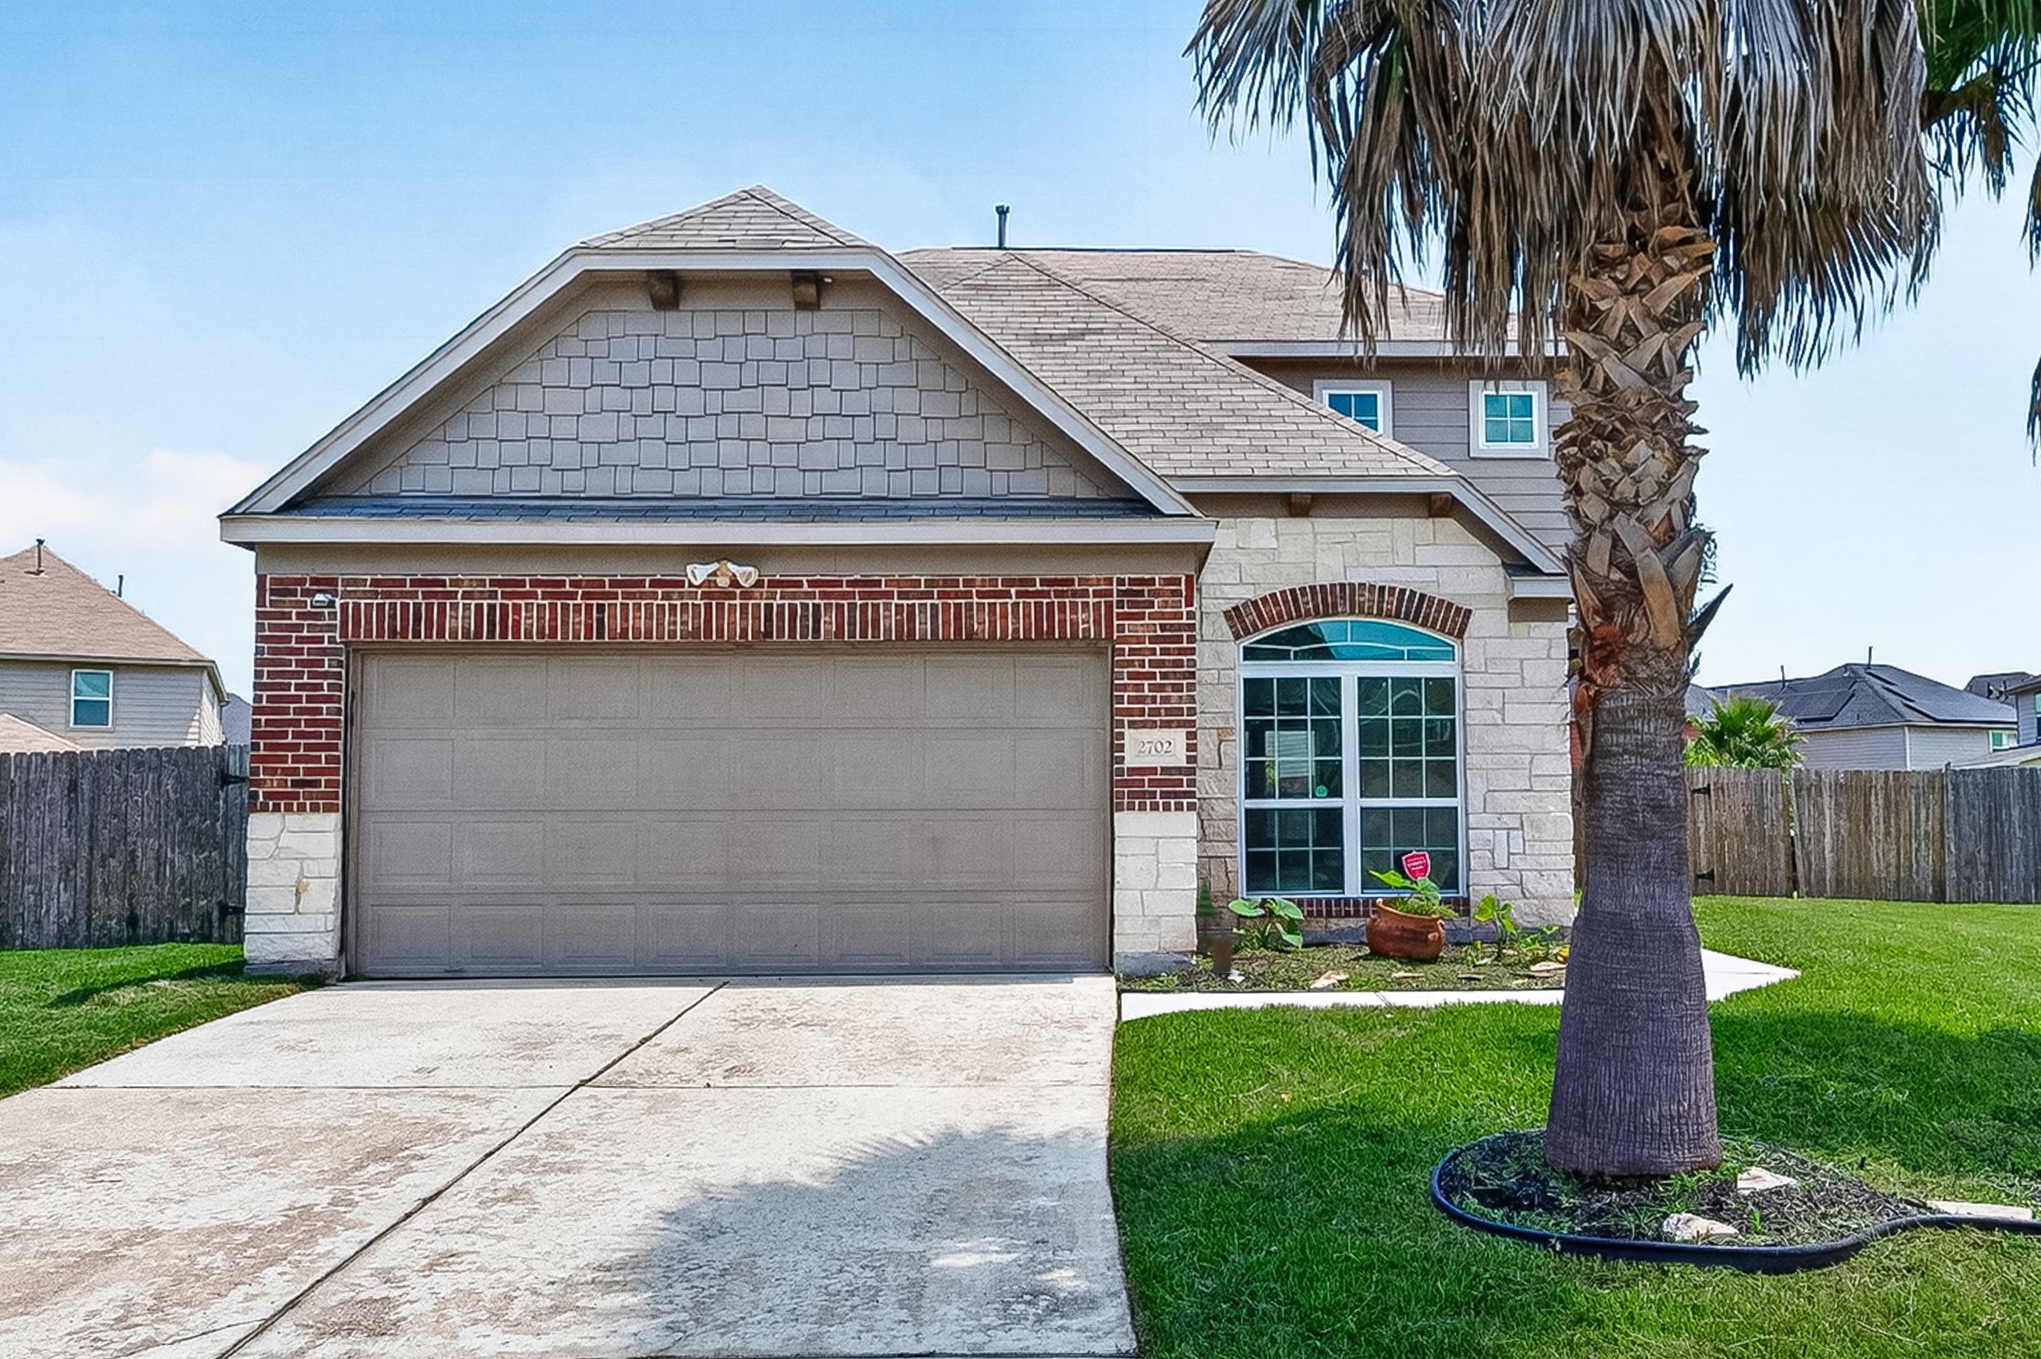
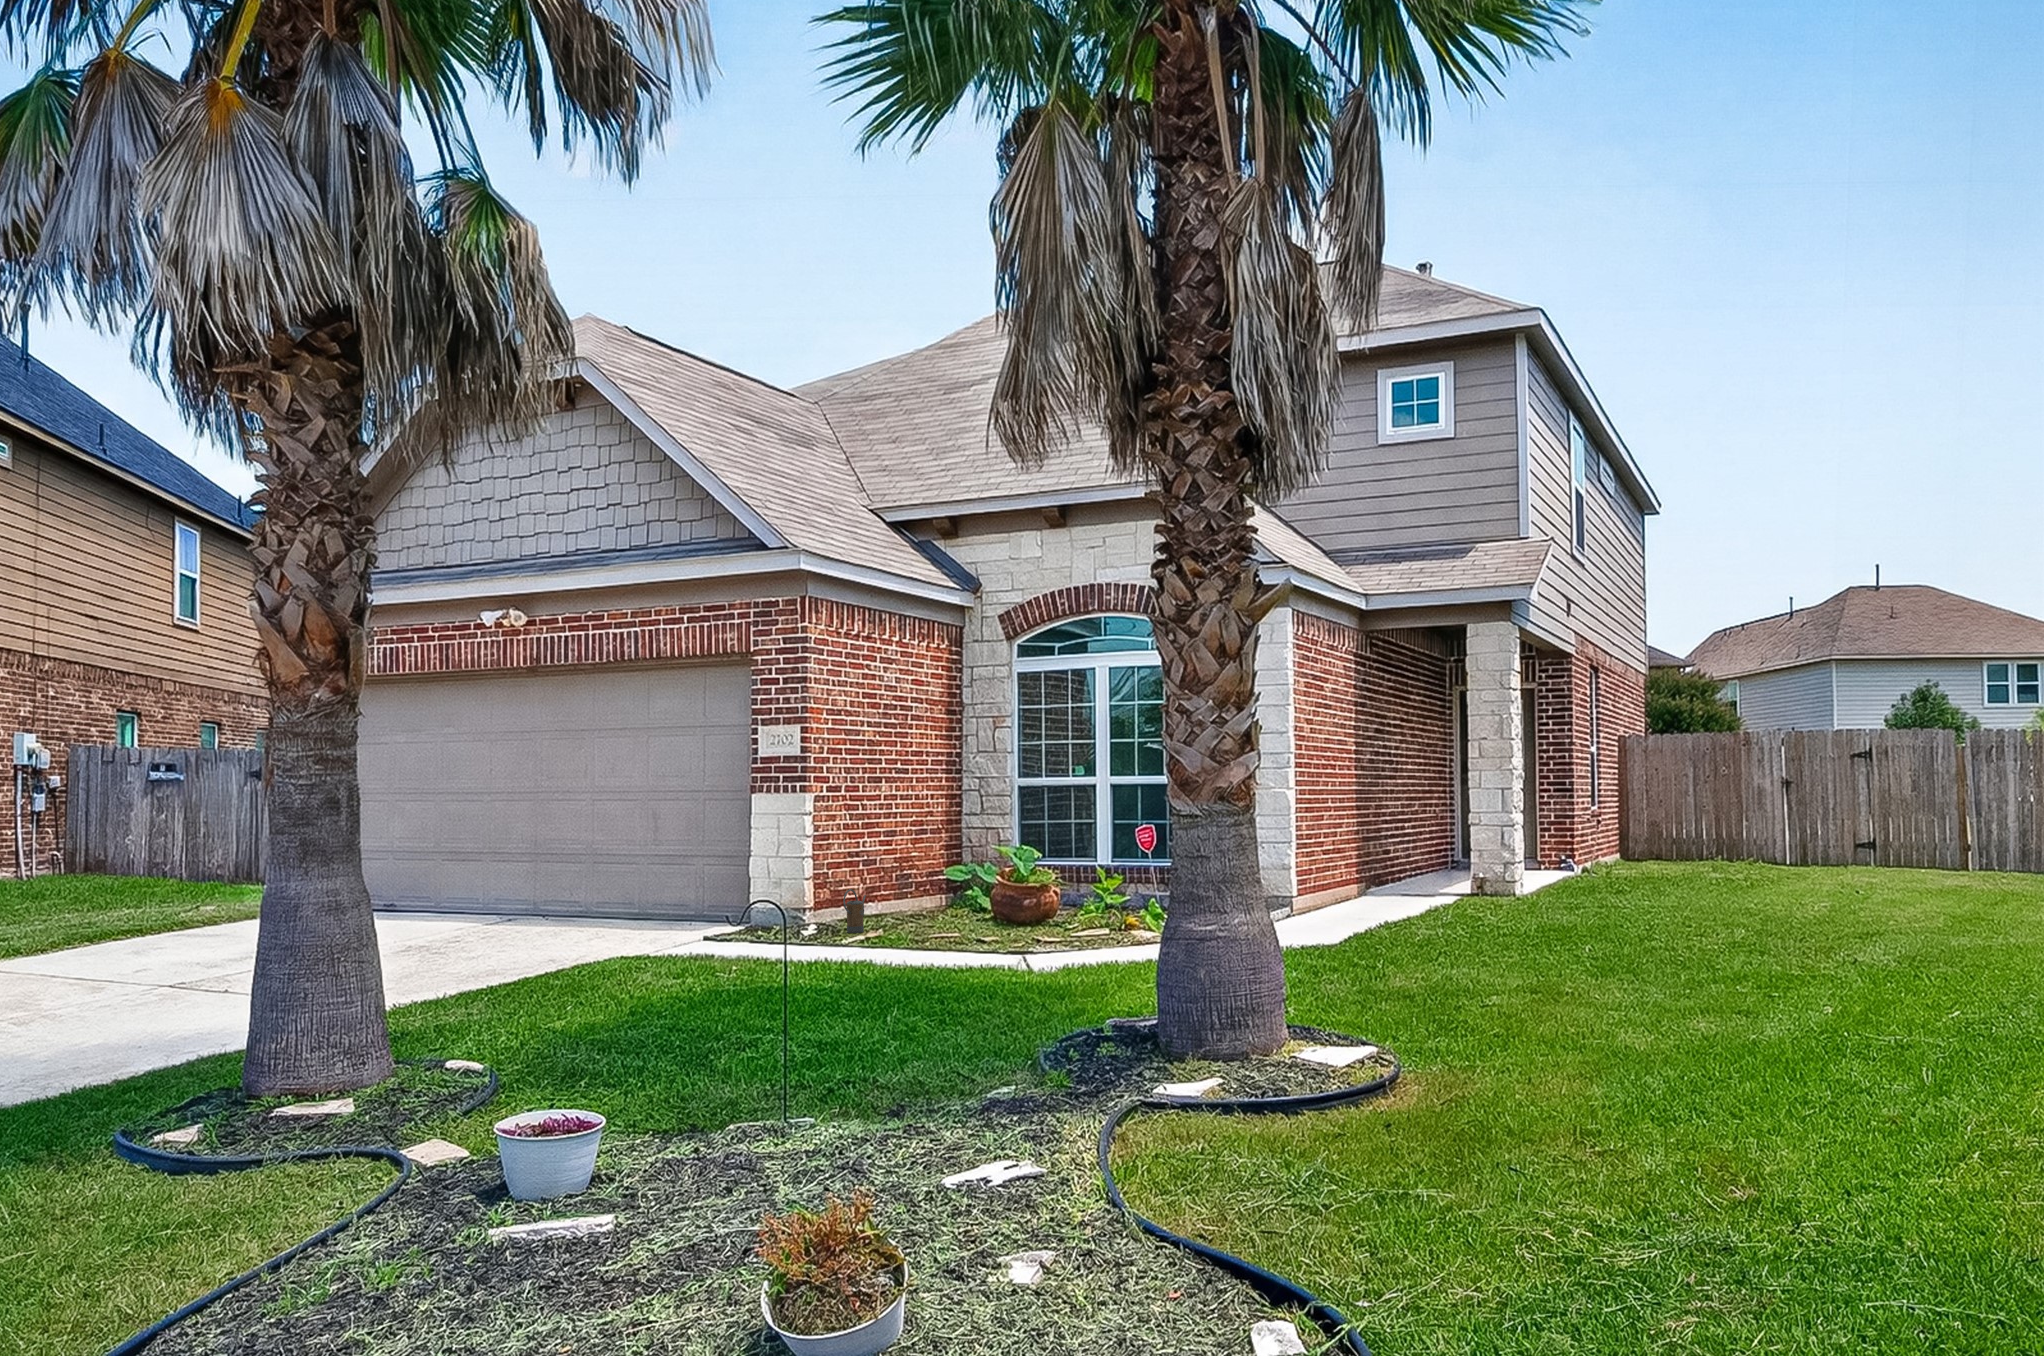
potted tree: present [1198,878,1217,955] -> none [890,849,915,919]

